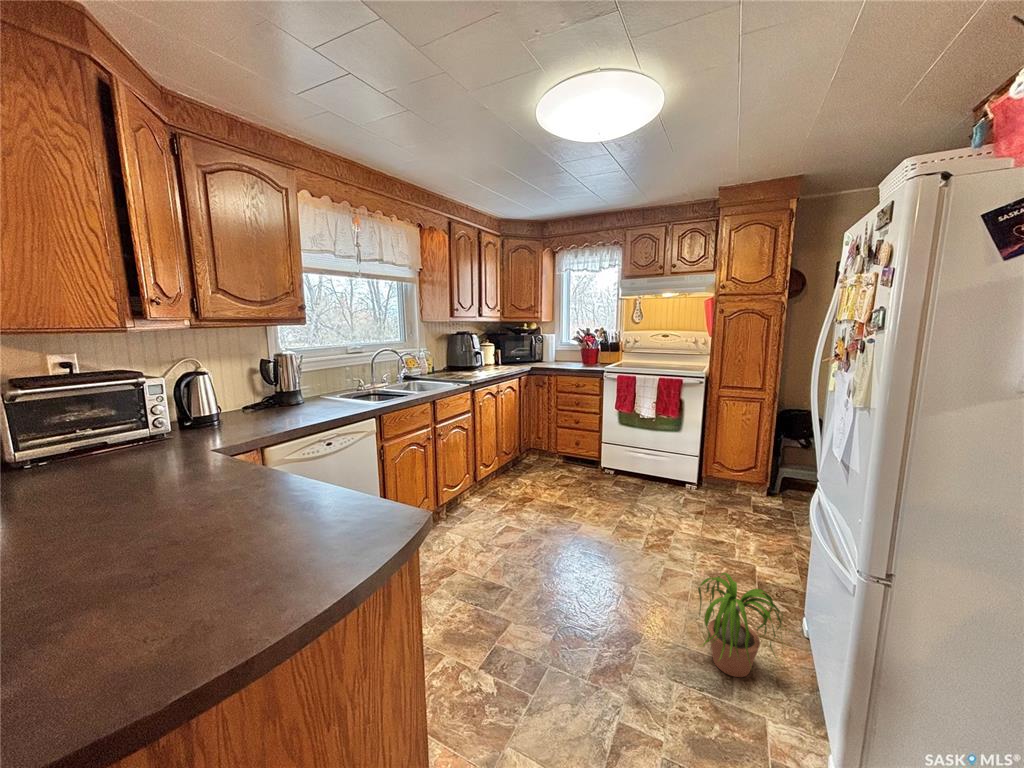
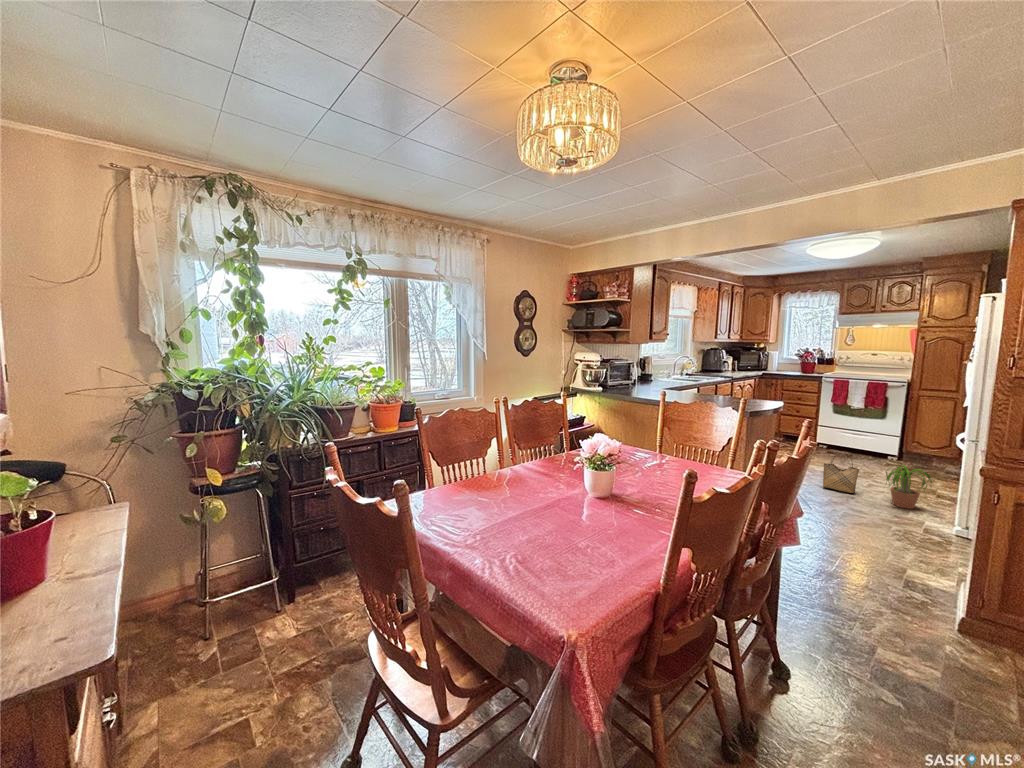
woven basket: none [594,541,654,632] -> present [823,452,859,493]

